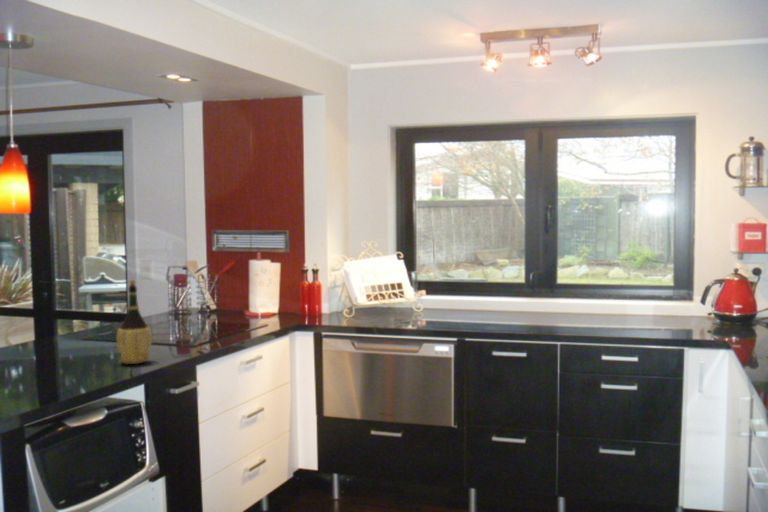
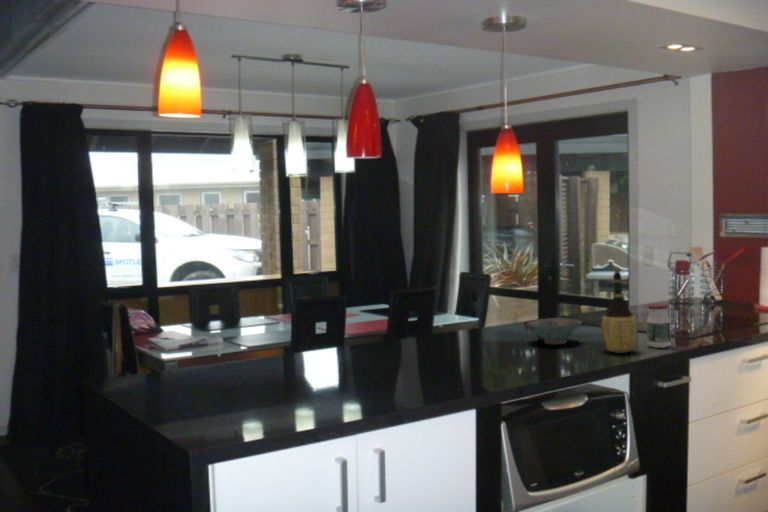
jar: none [159,314,181,356] -> present [647,304,671,348]
ceramic bowl: none [35,335,94,362] -> present [529,318,581,344]

